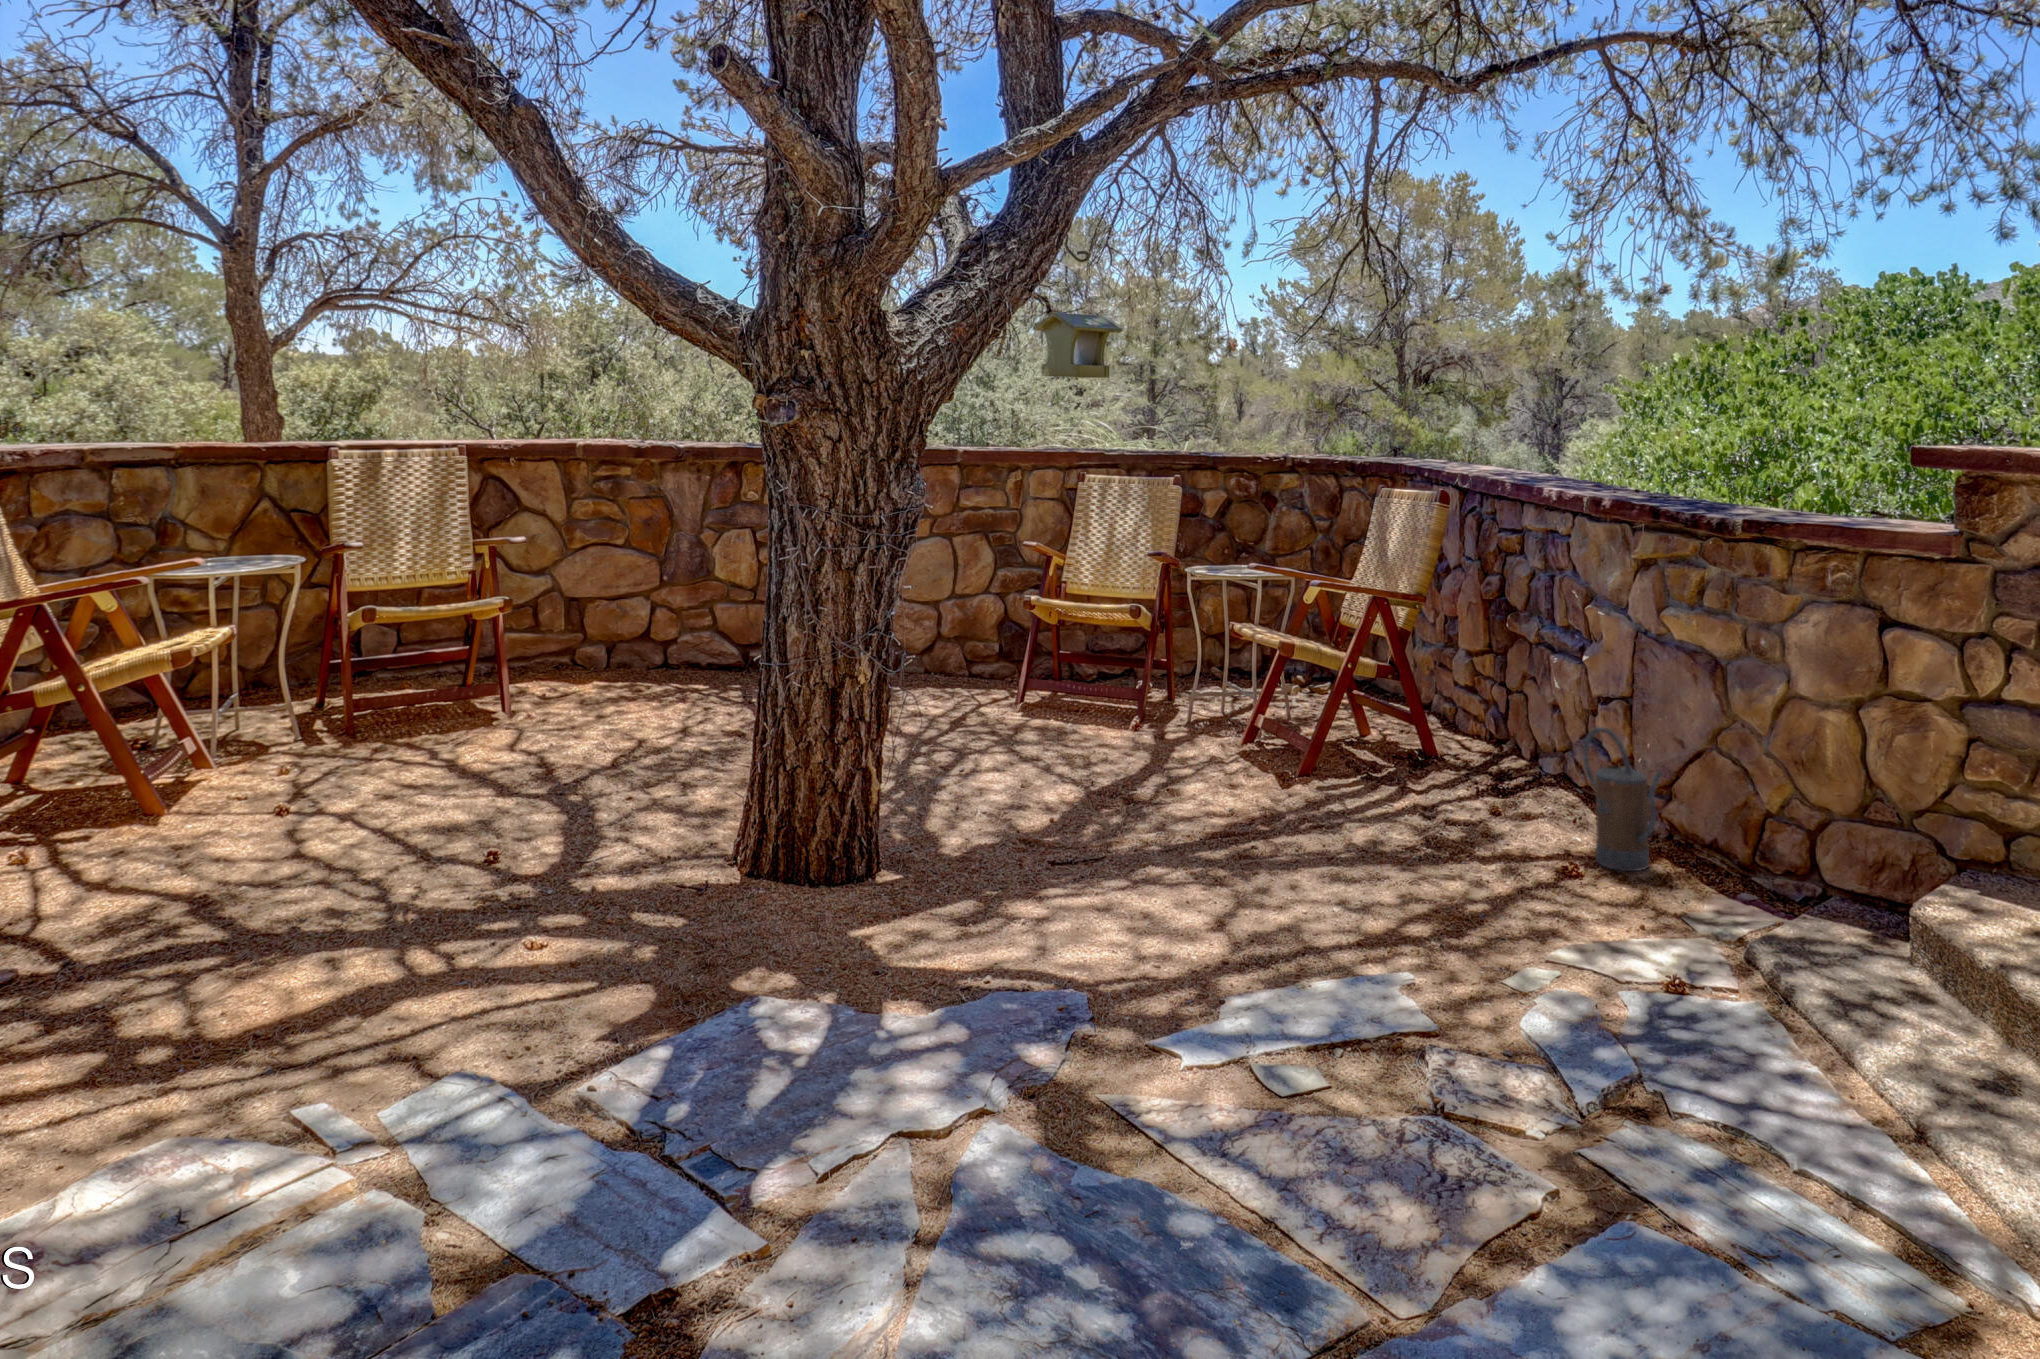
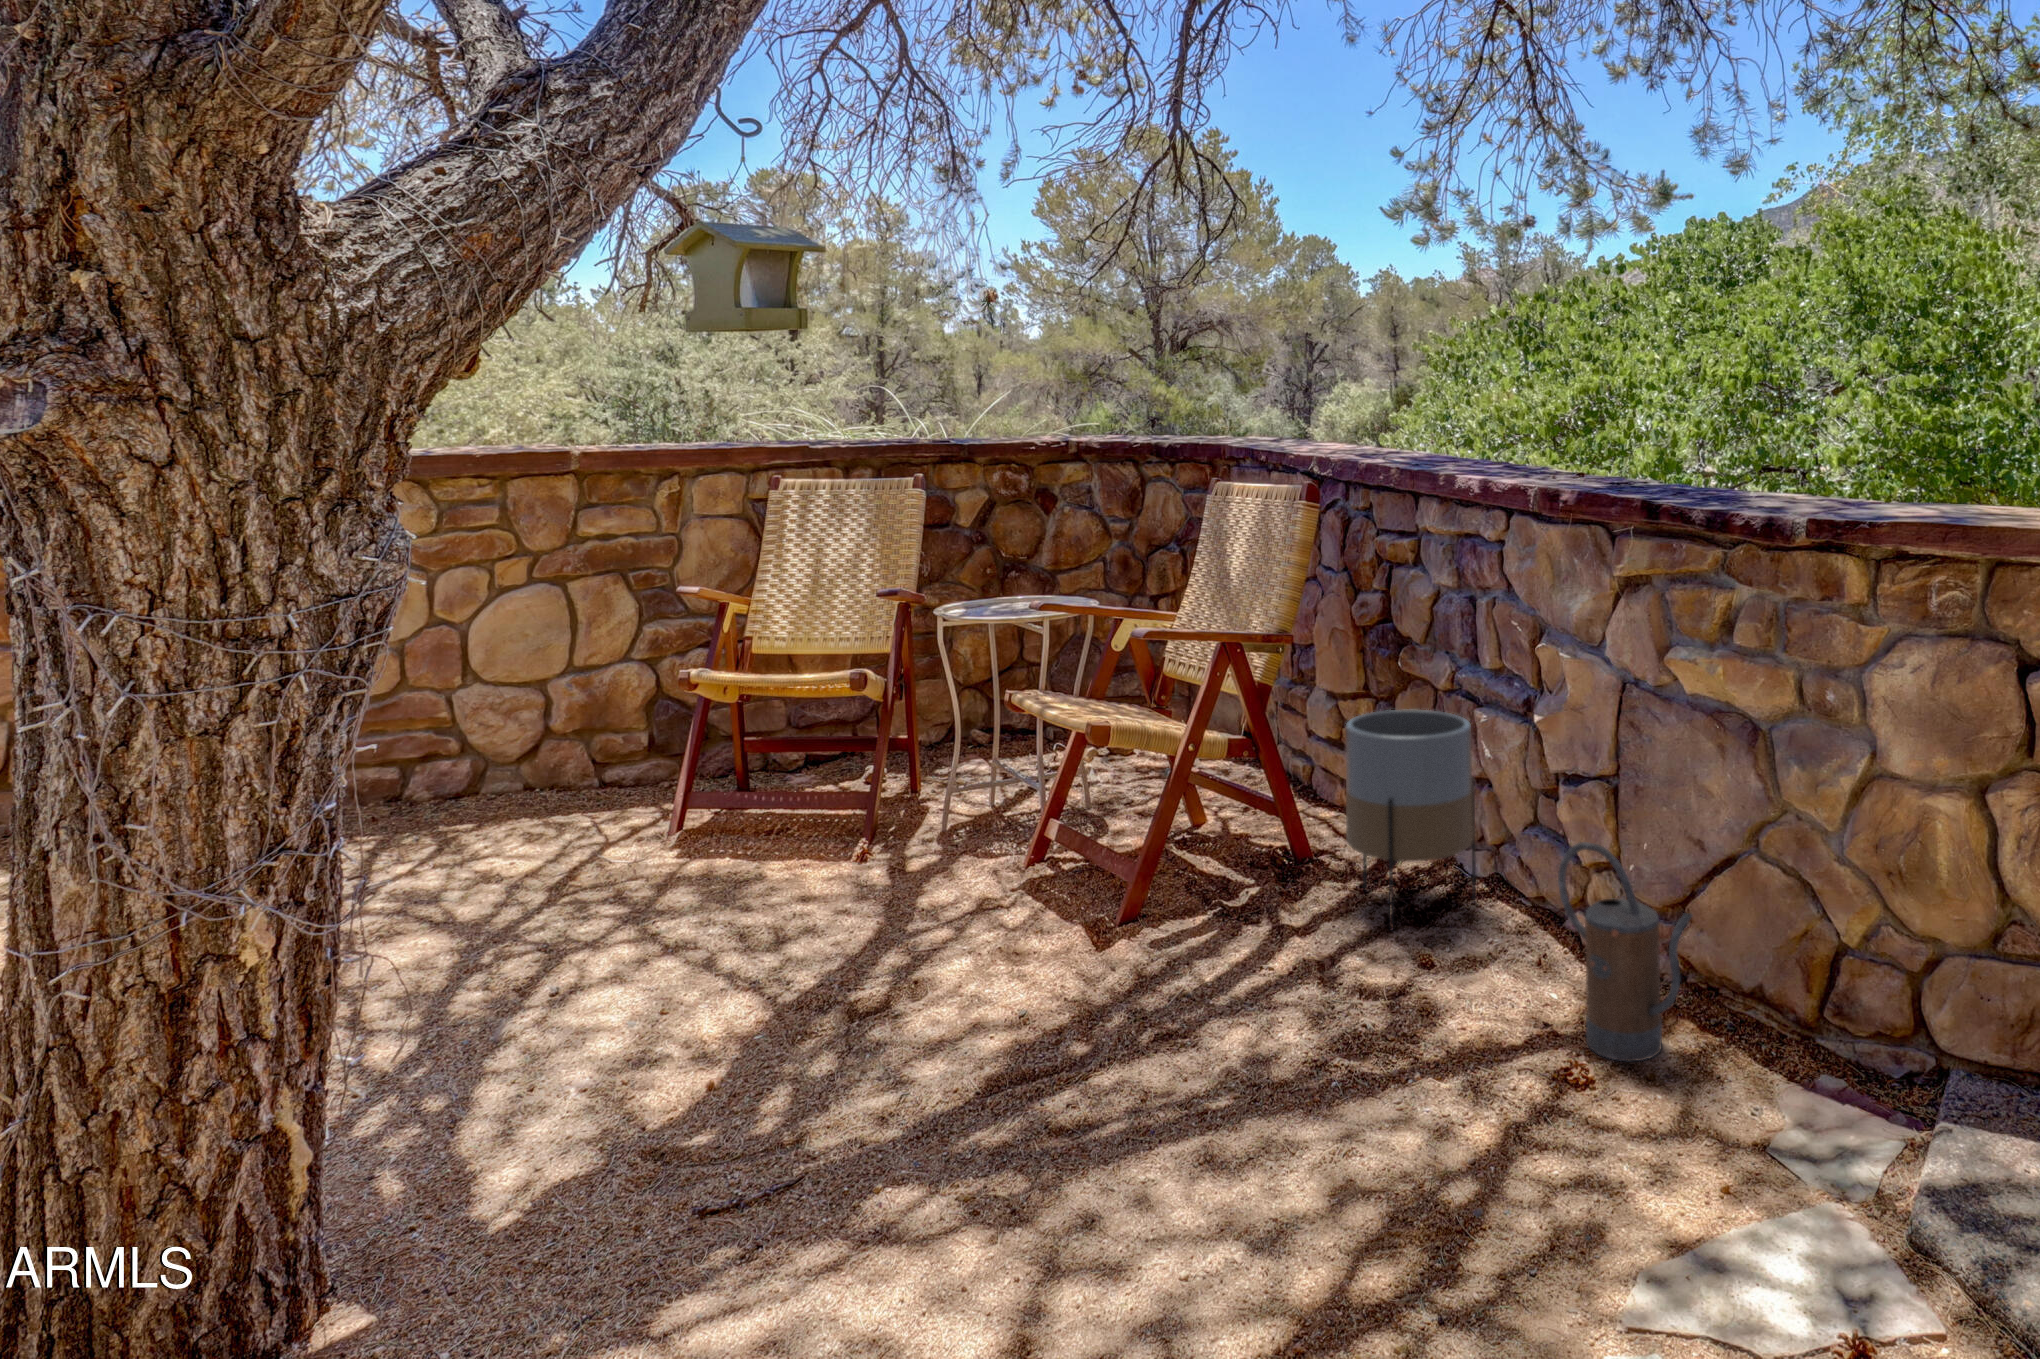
planter: none [1455,652,1550,799] -> present [1346,710,1476,930]

